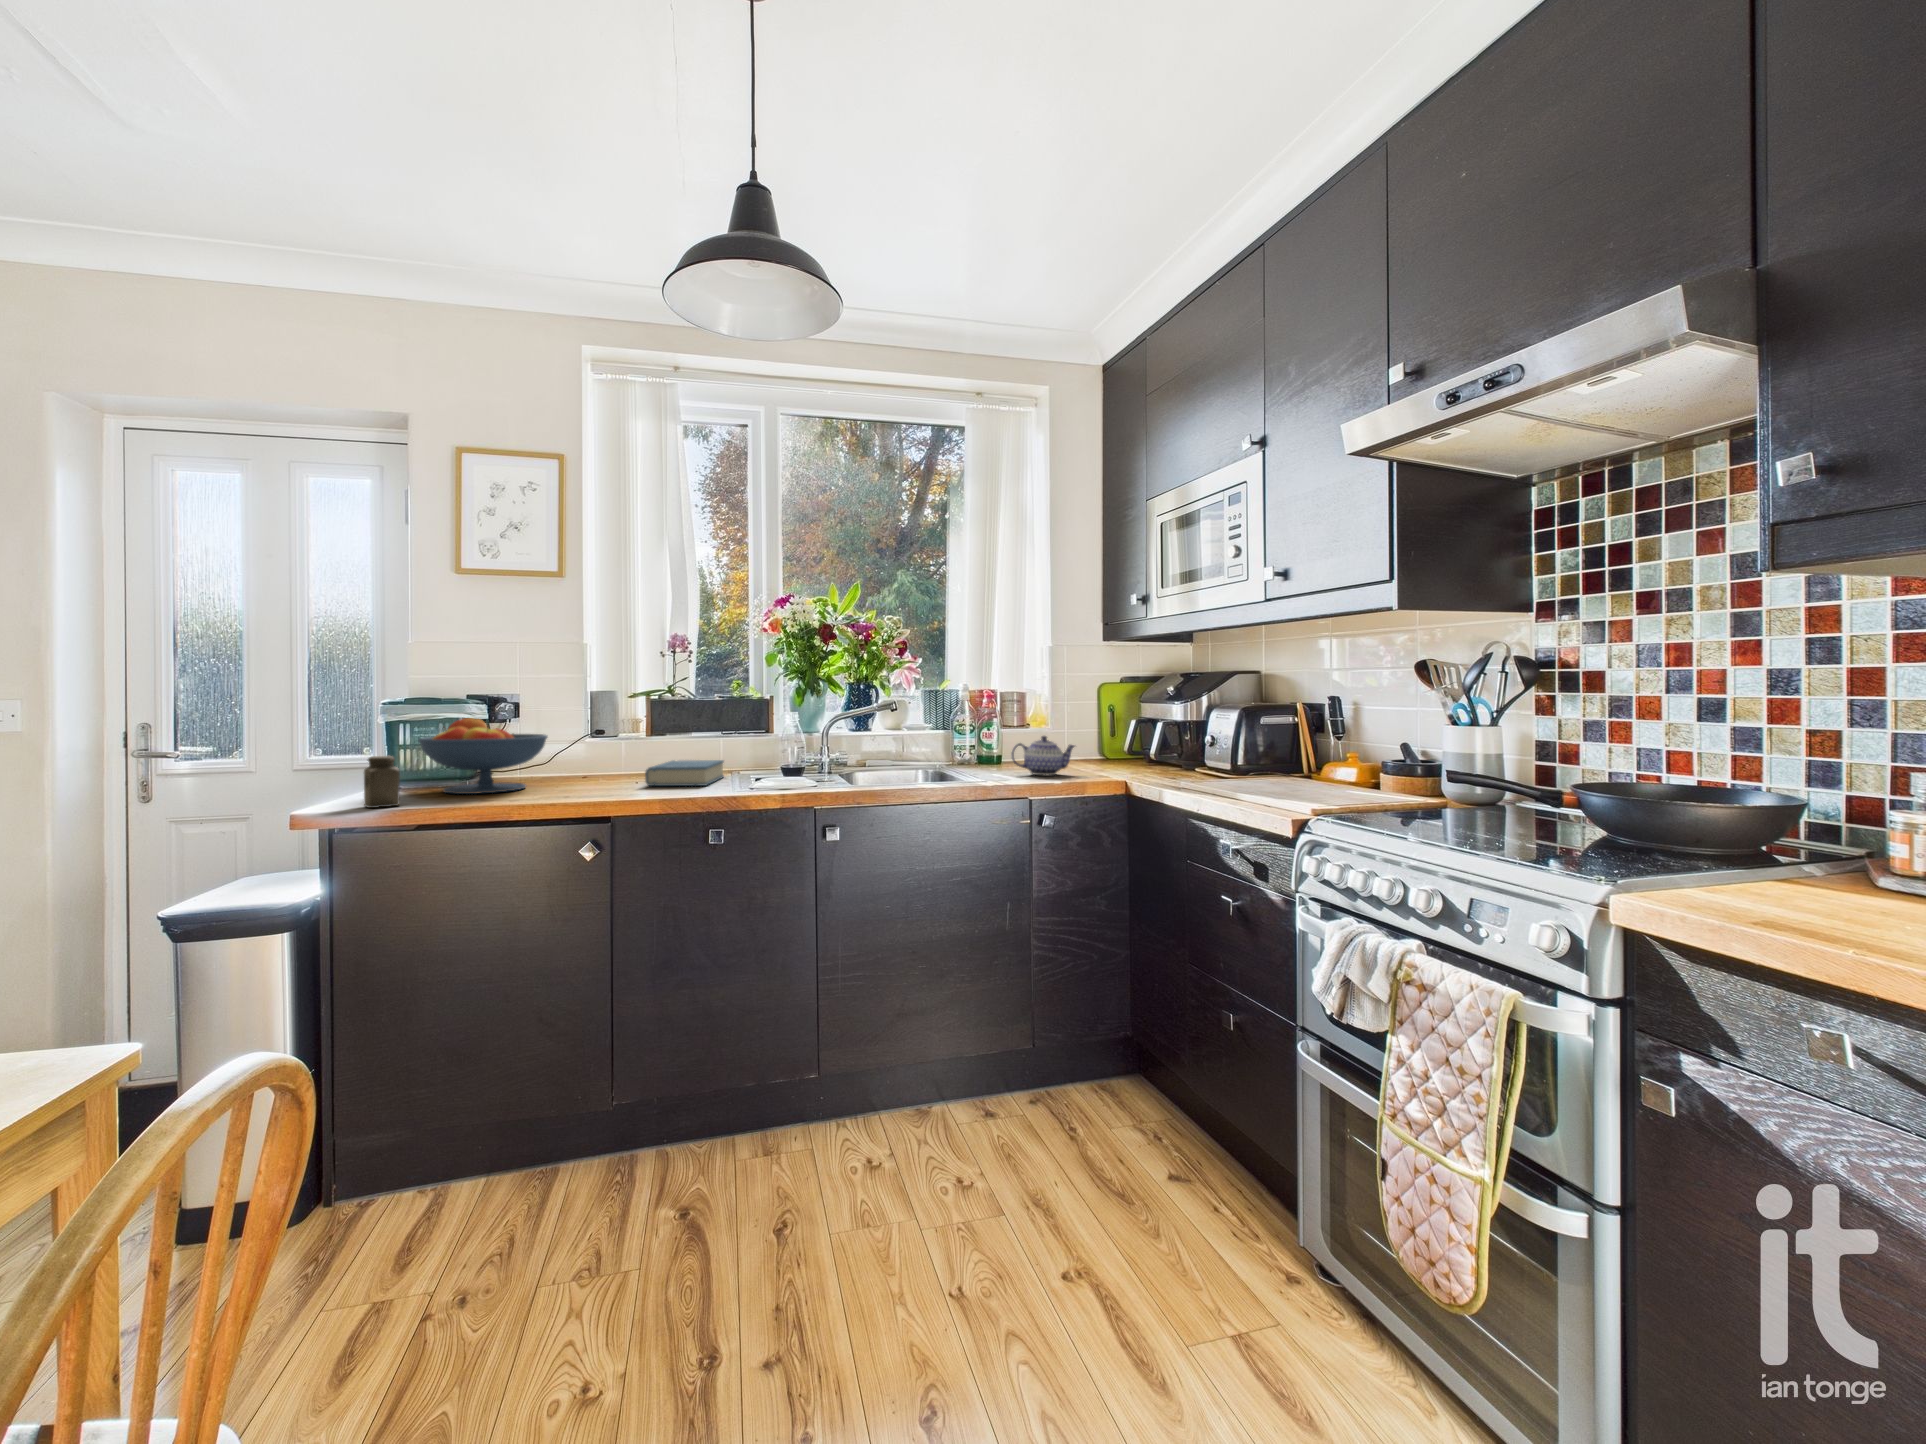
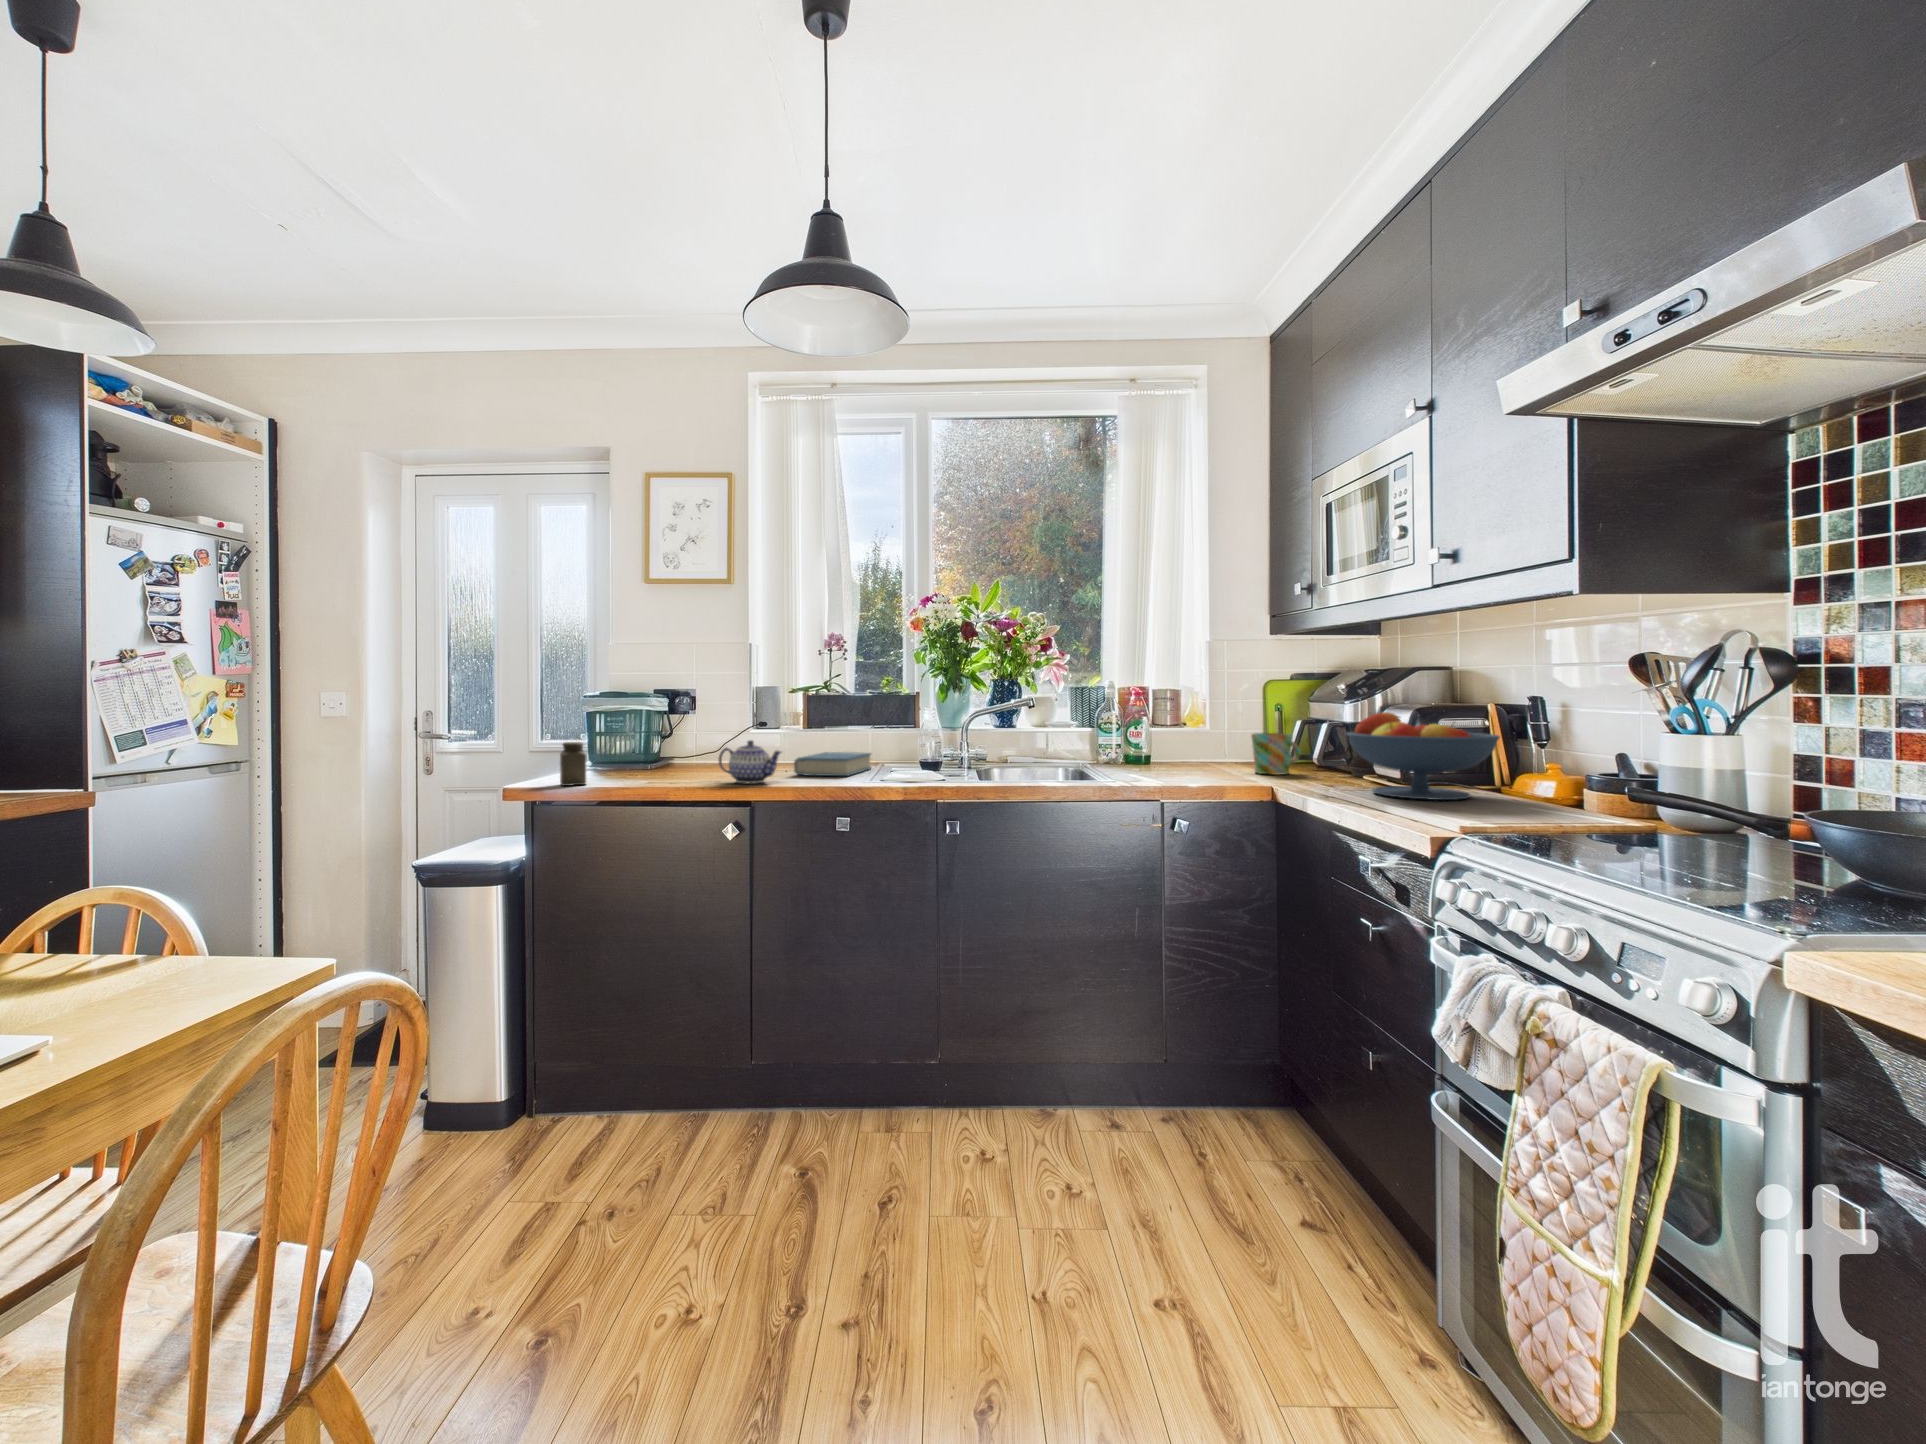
fruit bowl: present [419,718,547,794] -> present [1347,712,1500,800]
mug: none [1096,732,1138,770] -> present [1251,733,1301,775]
teapot: present [1011,736,1075,775] -> present [718,740,781,783]

